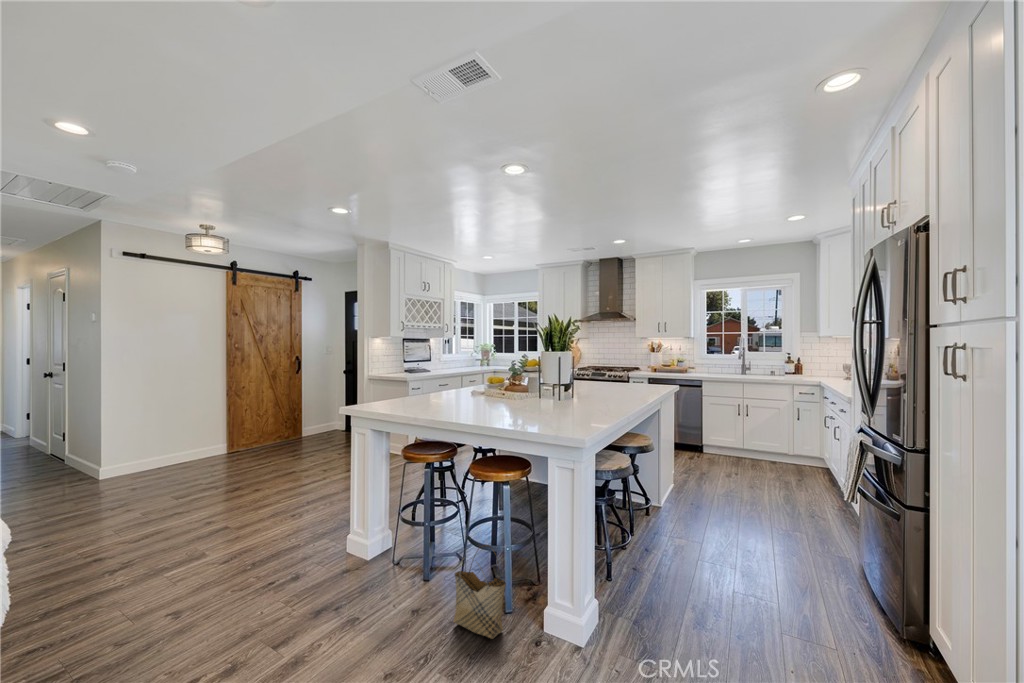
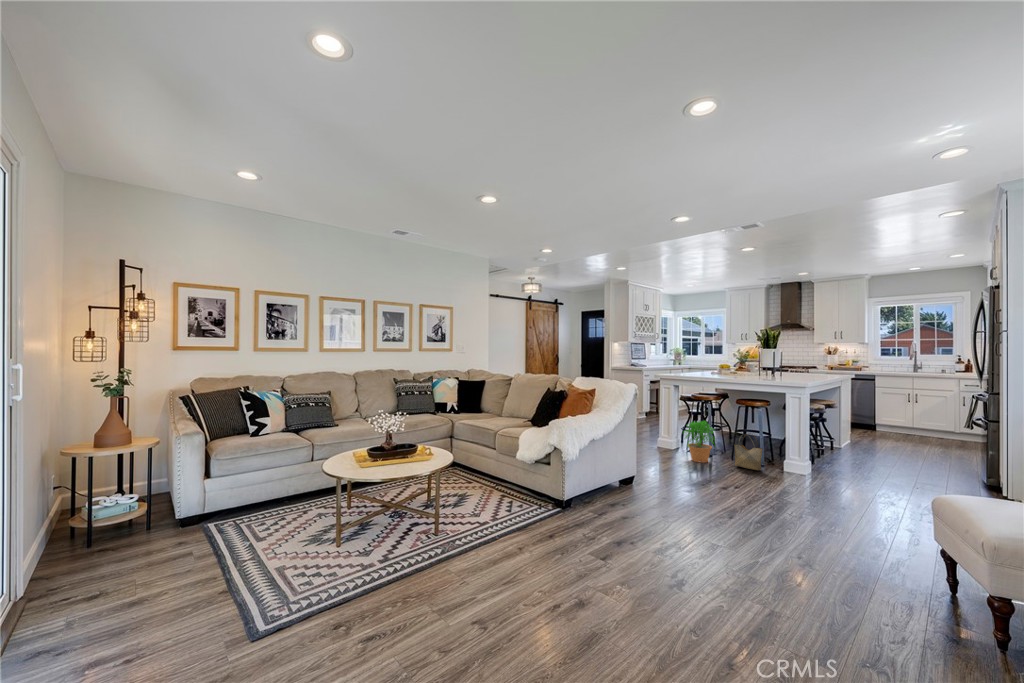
potted plant: none [354,514,432,617] -> present [685,421,715,463]

